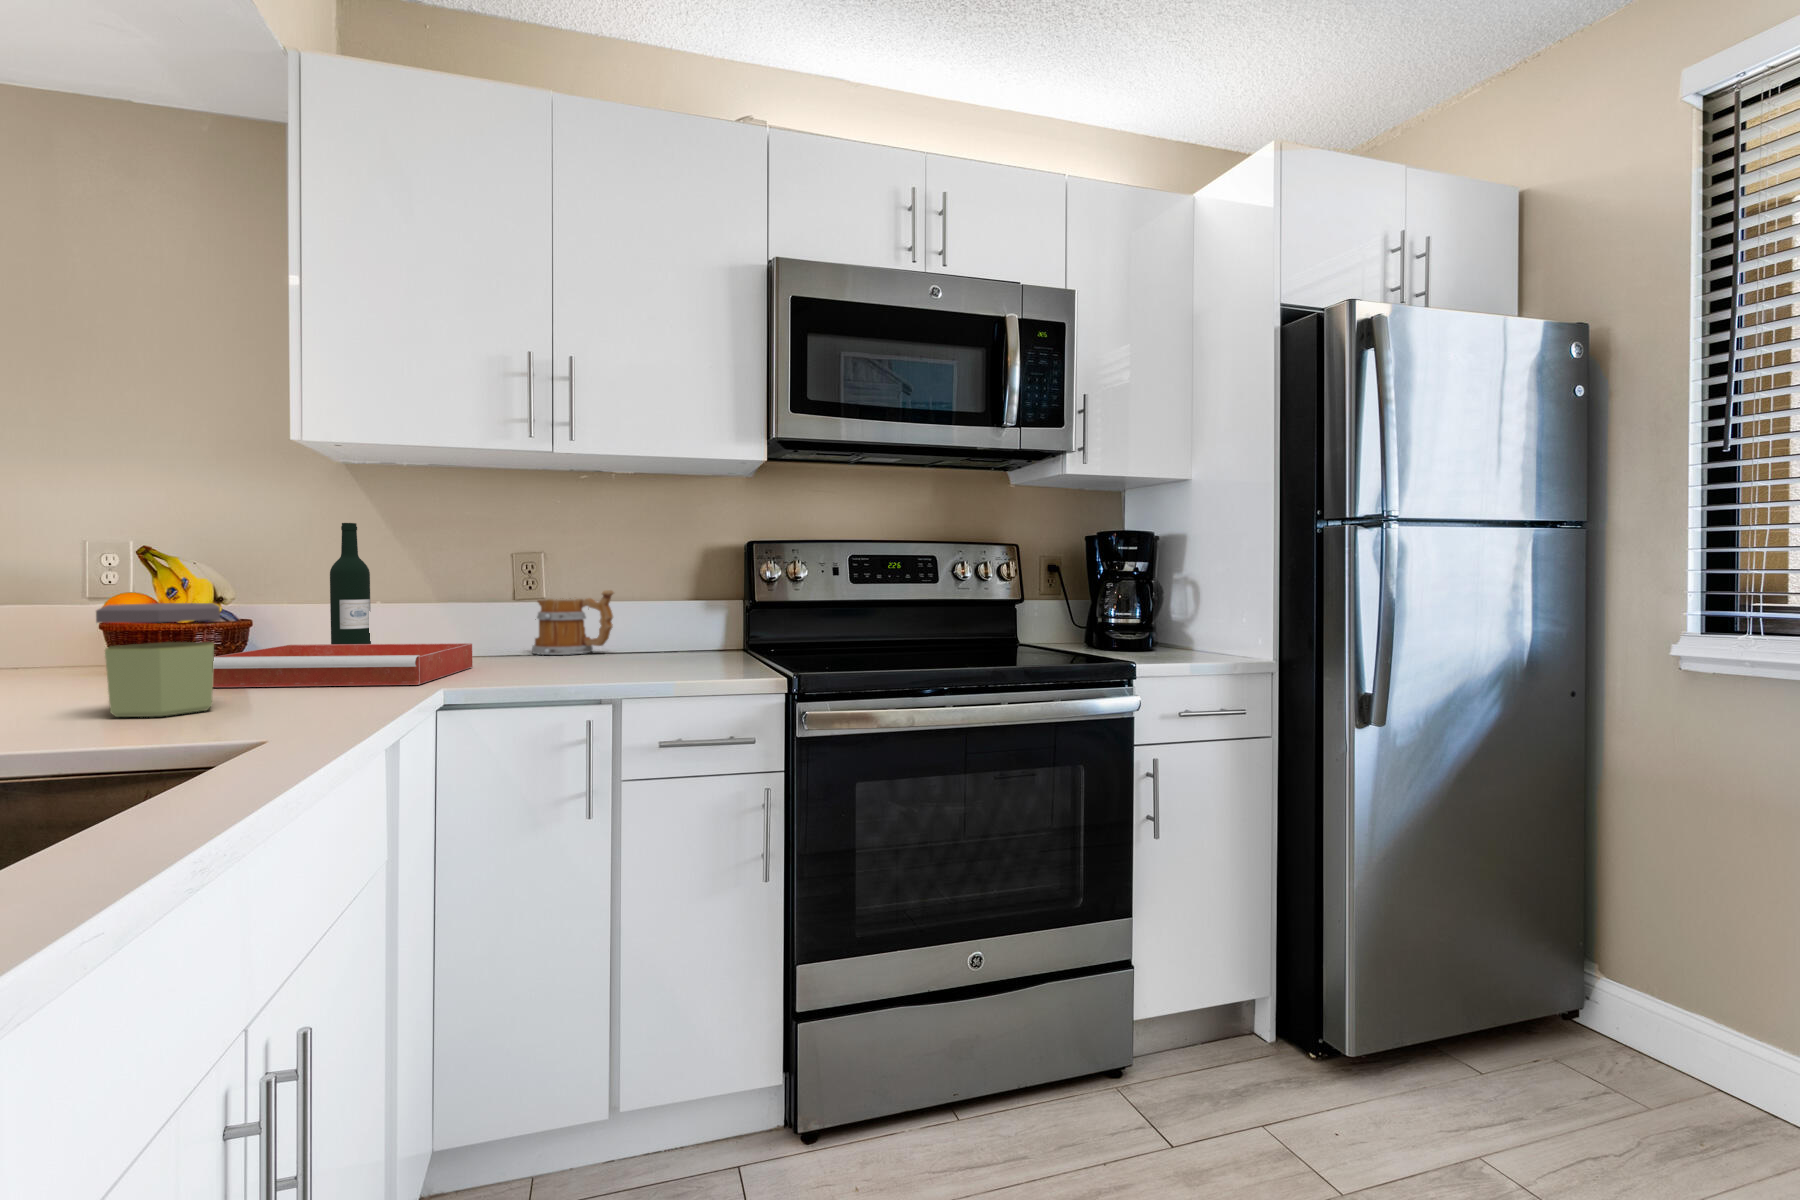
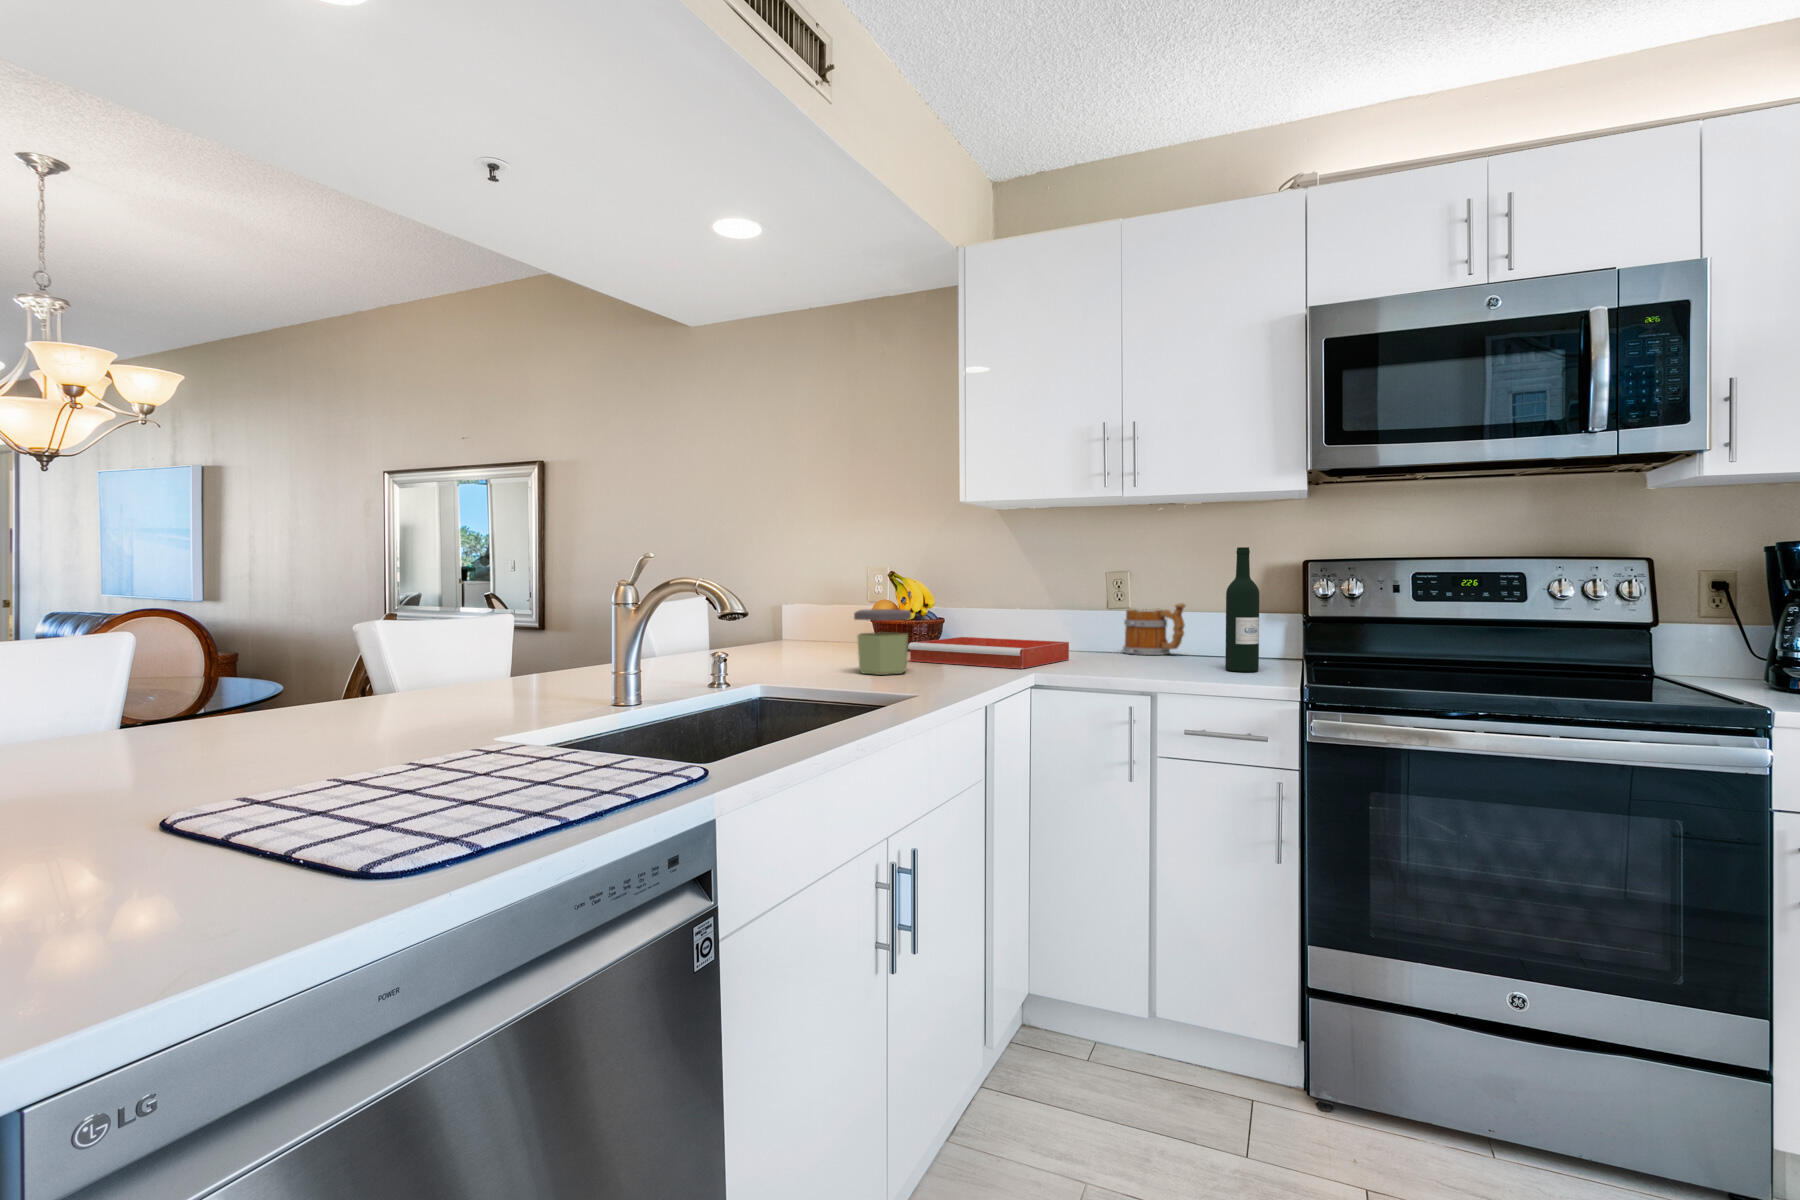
wine bottle: present [330,523,371,644] -> present [1225,547,1259,672]

